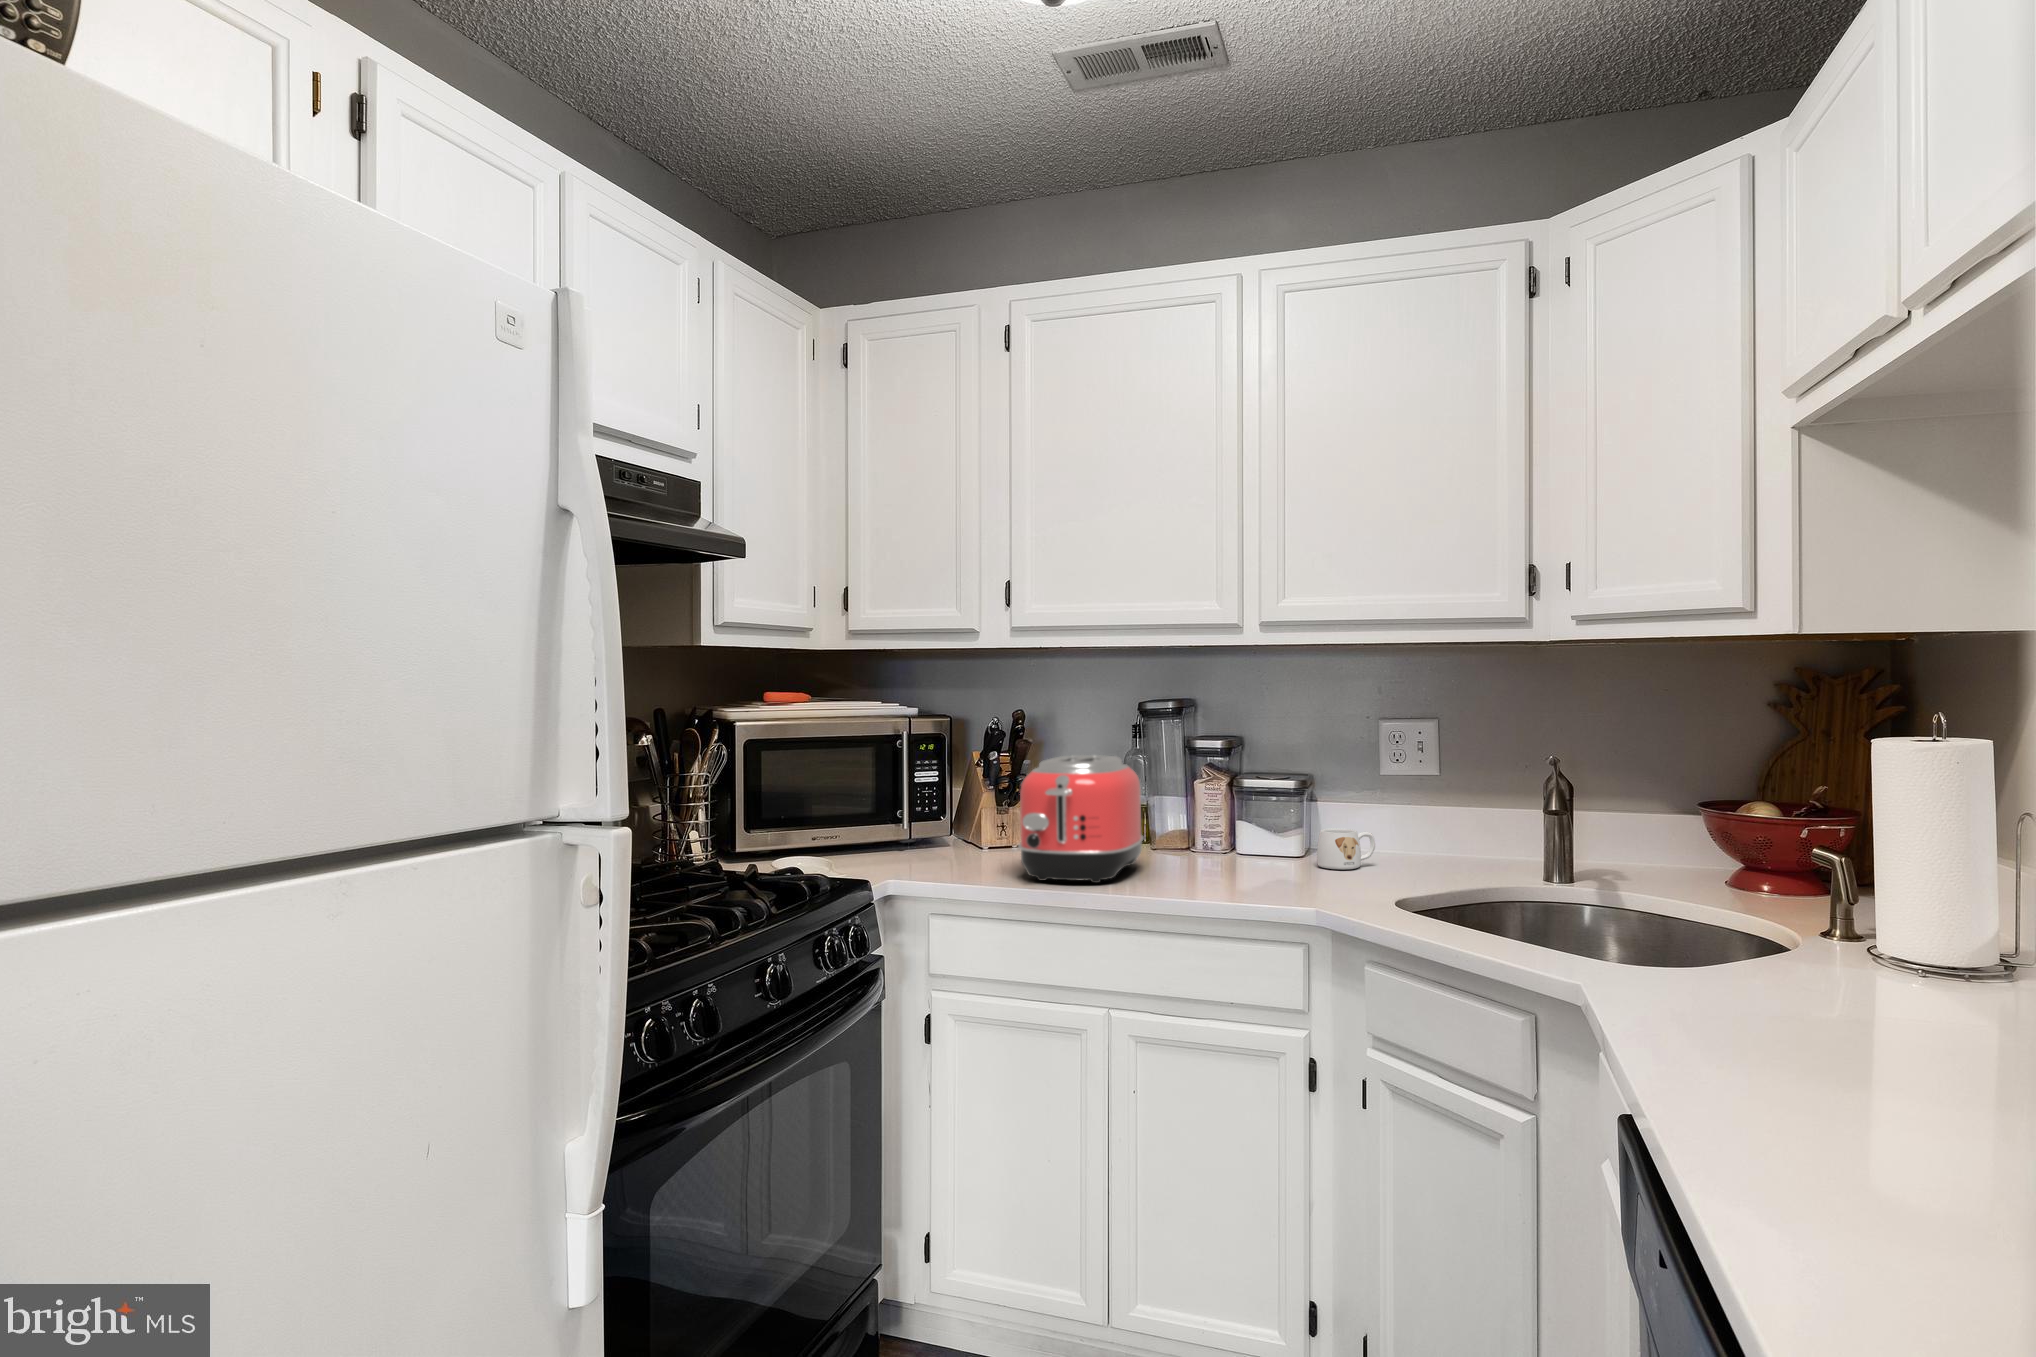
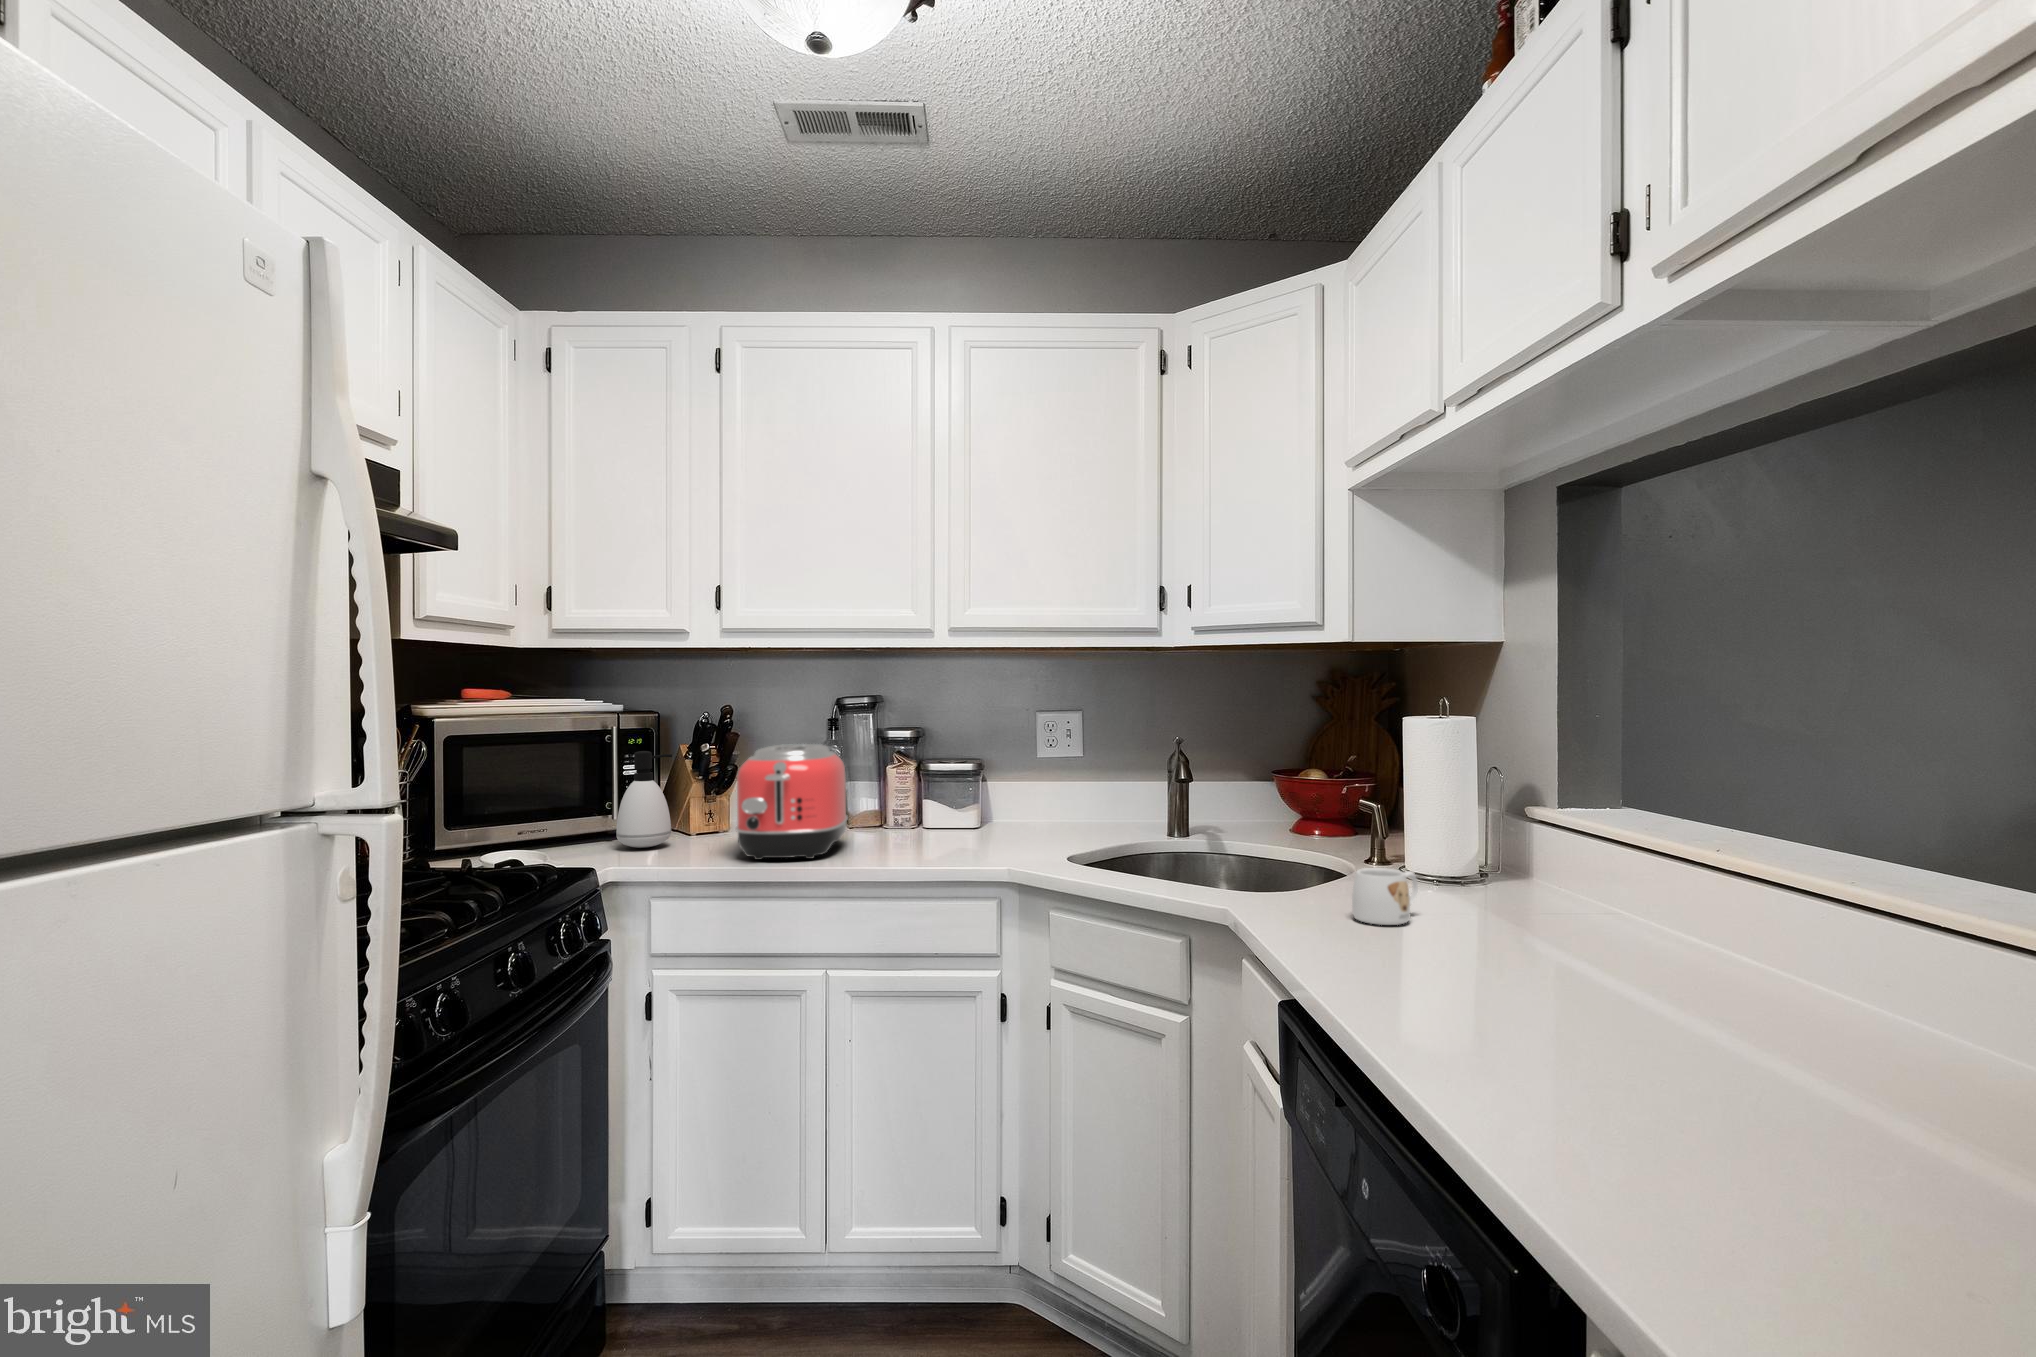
soap dispenser: none [907,759,962,860] -> present [616,751,672,848]
mug: present [1317,828,1375,869] -> present [1352,868,1418,925]

